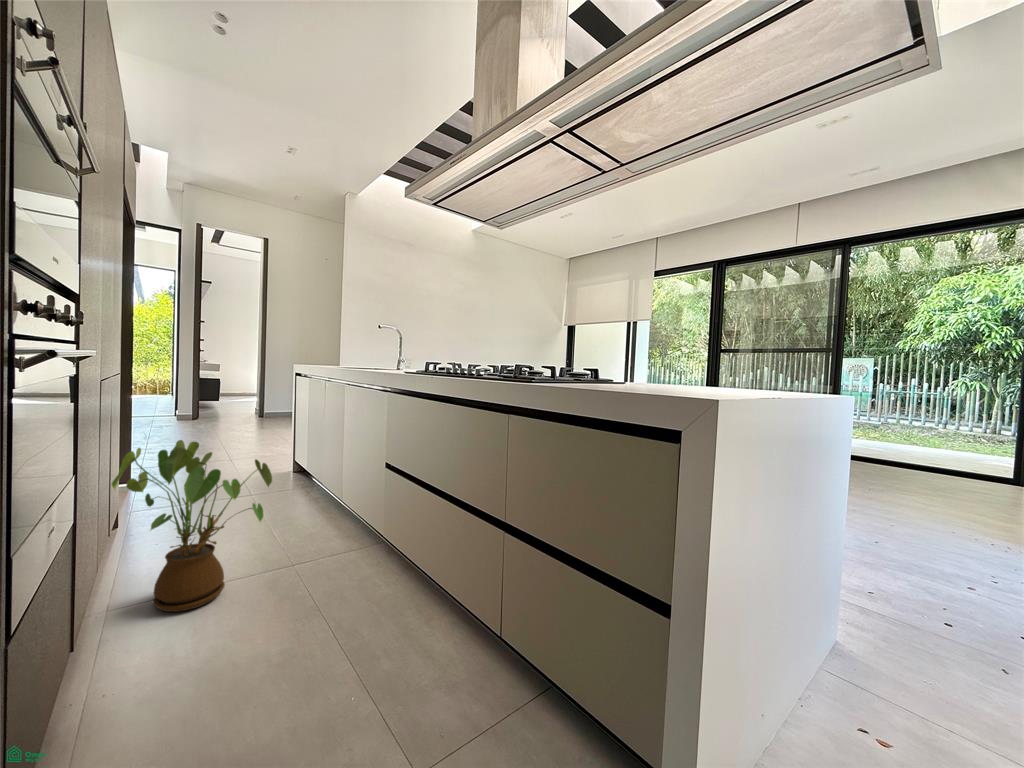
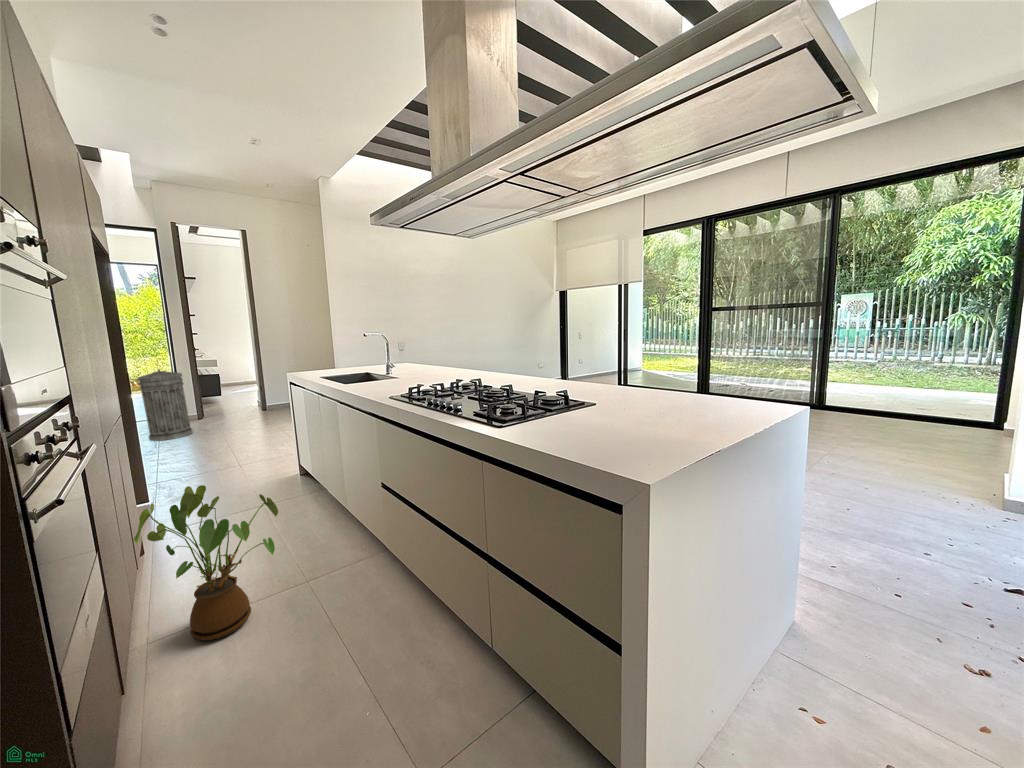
trash can: none [137,361,184,433] -> present [138,369,193,441]

